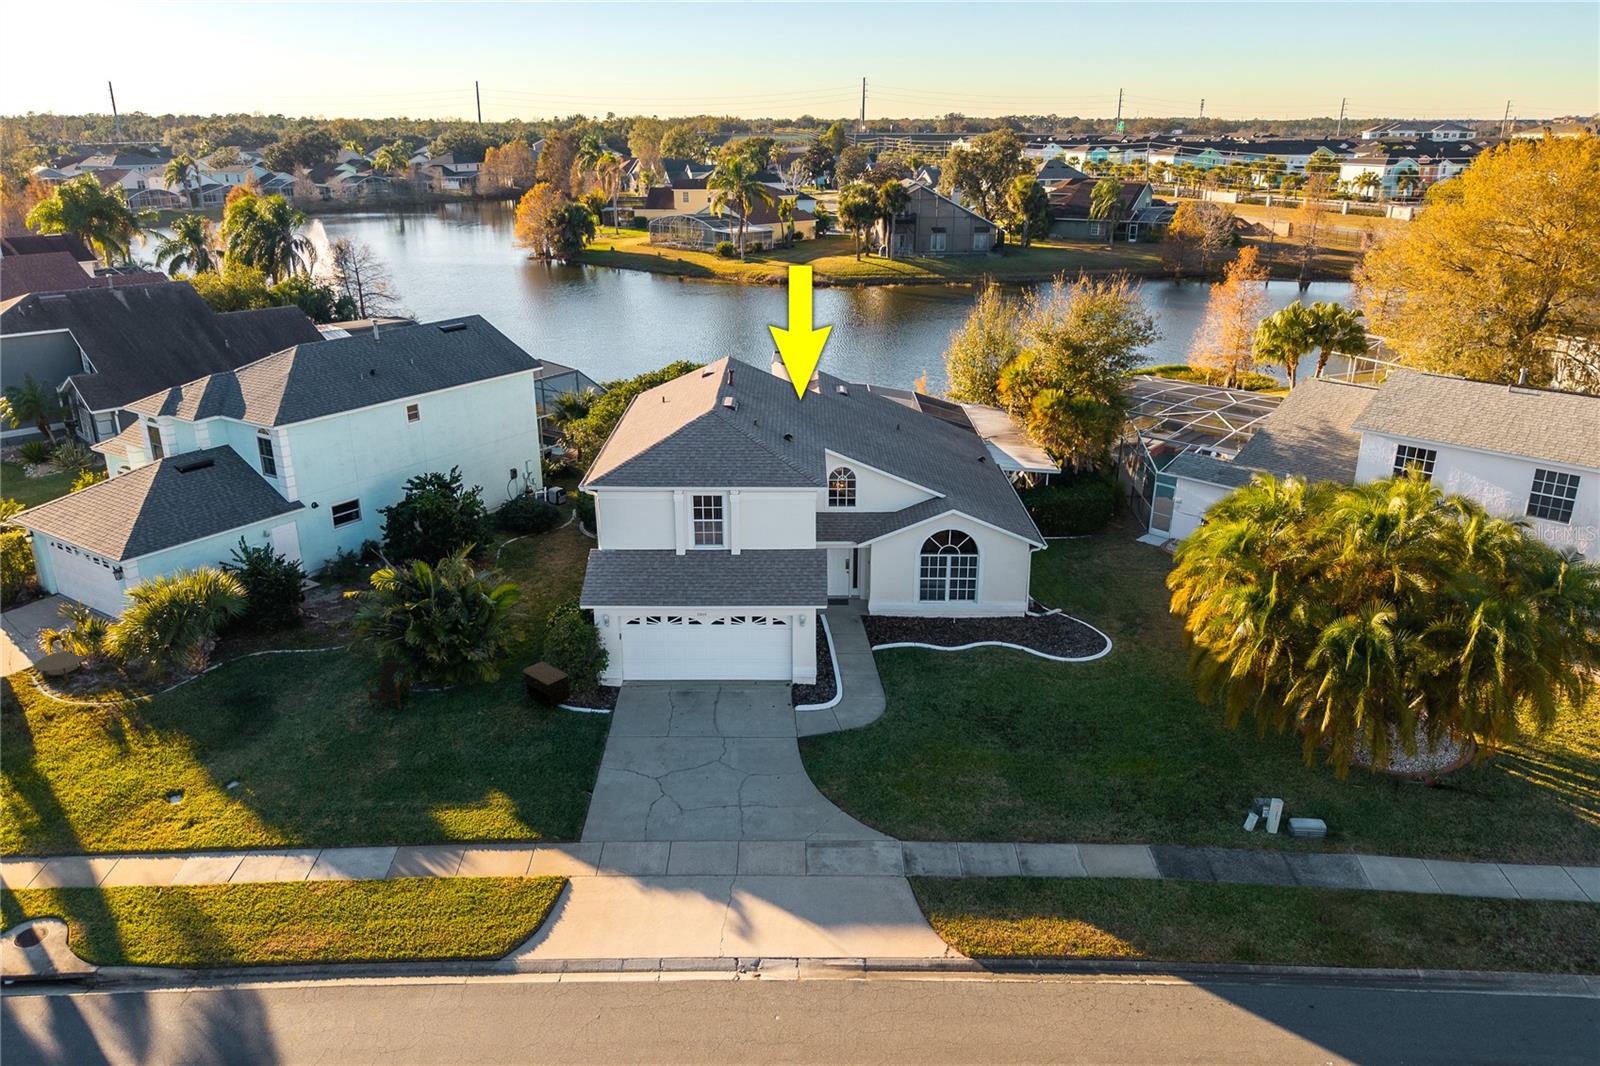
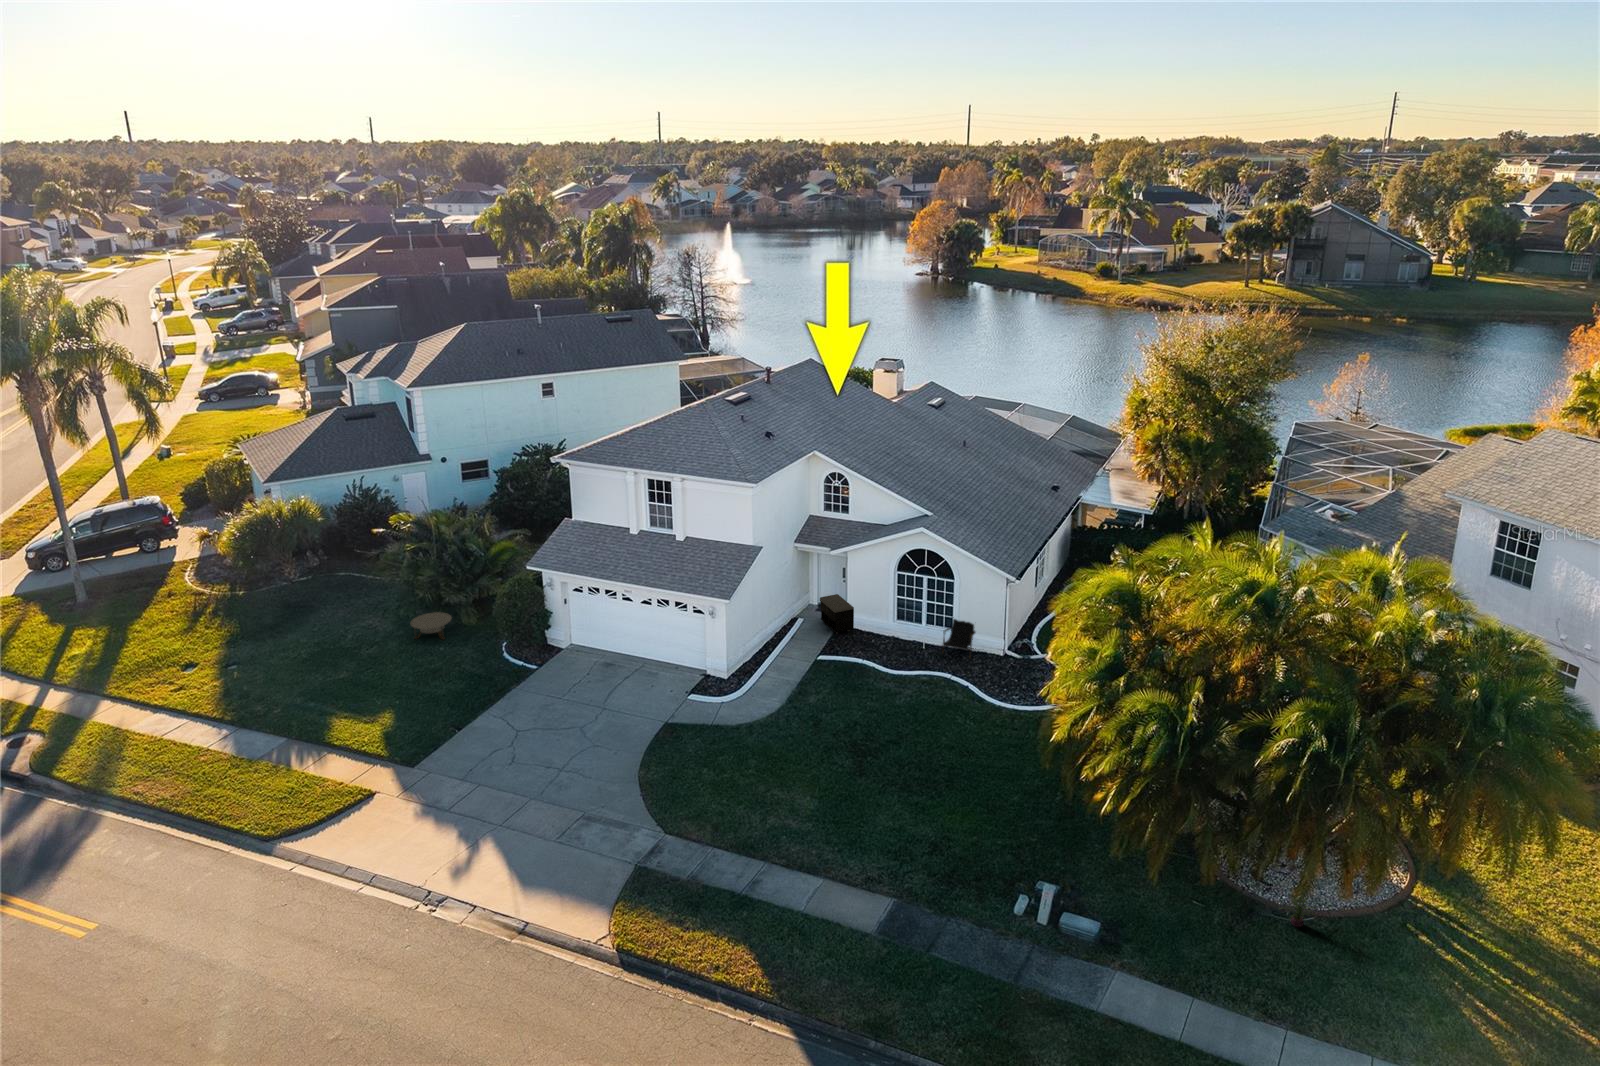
round table: present [34,651,86,683] -> present [410,612,451,639]
lounge chair: present [368,661,410,708] -> present [943,617,975,657]
storage bench: present [523,661,570,707] -> present [820,594,854,633]

